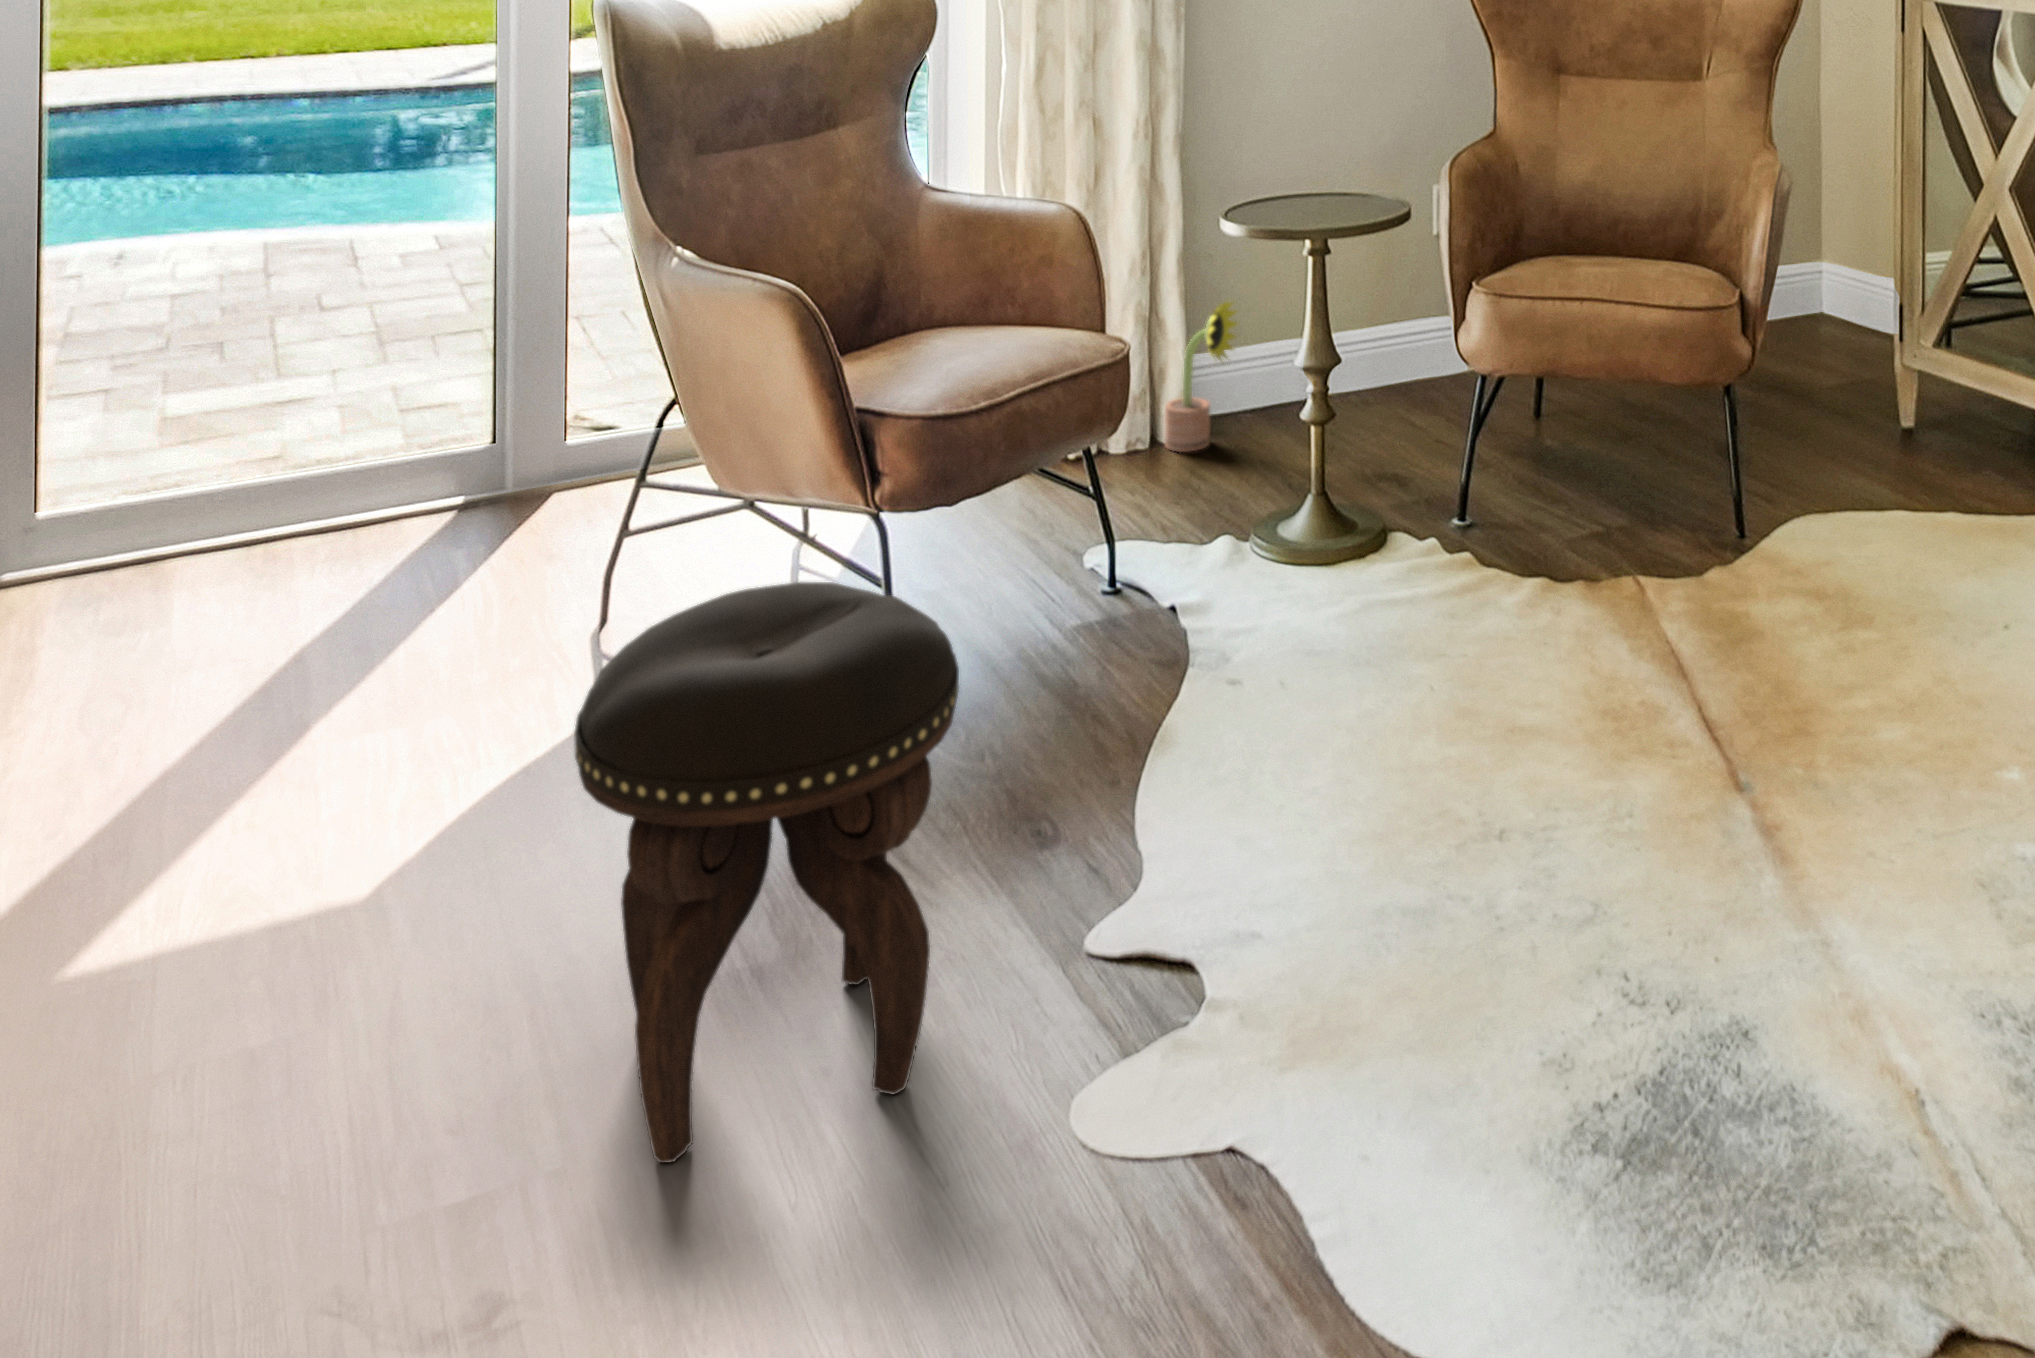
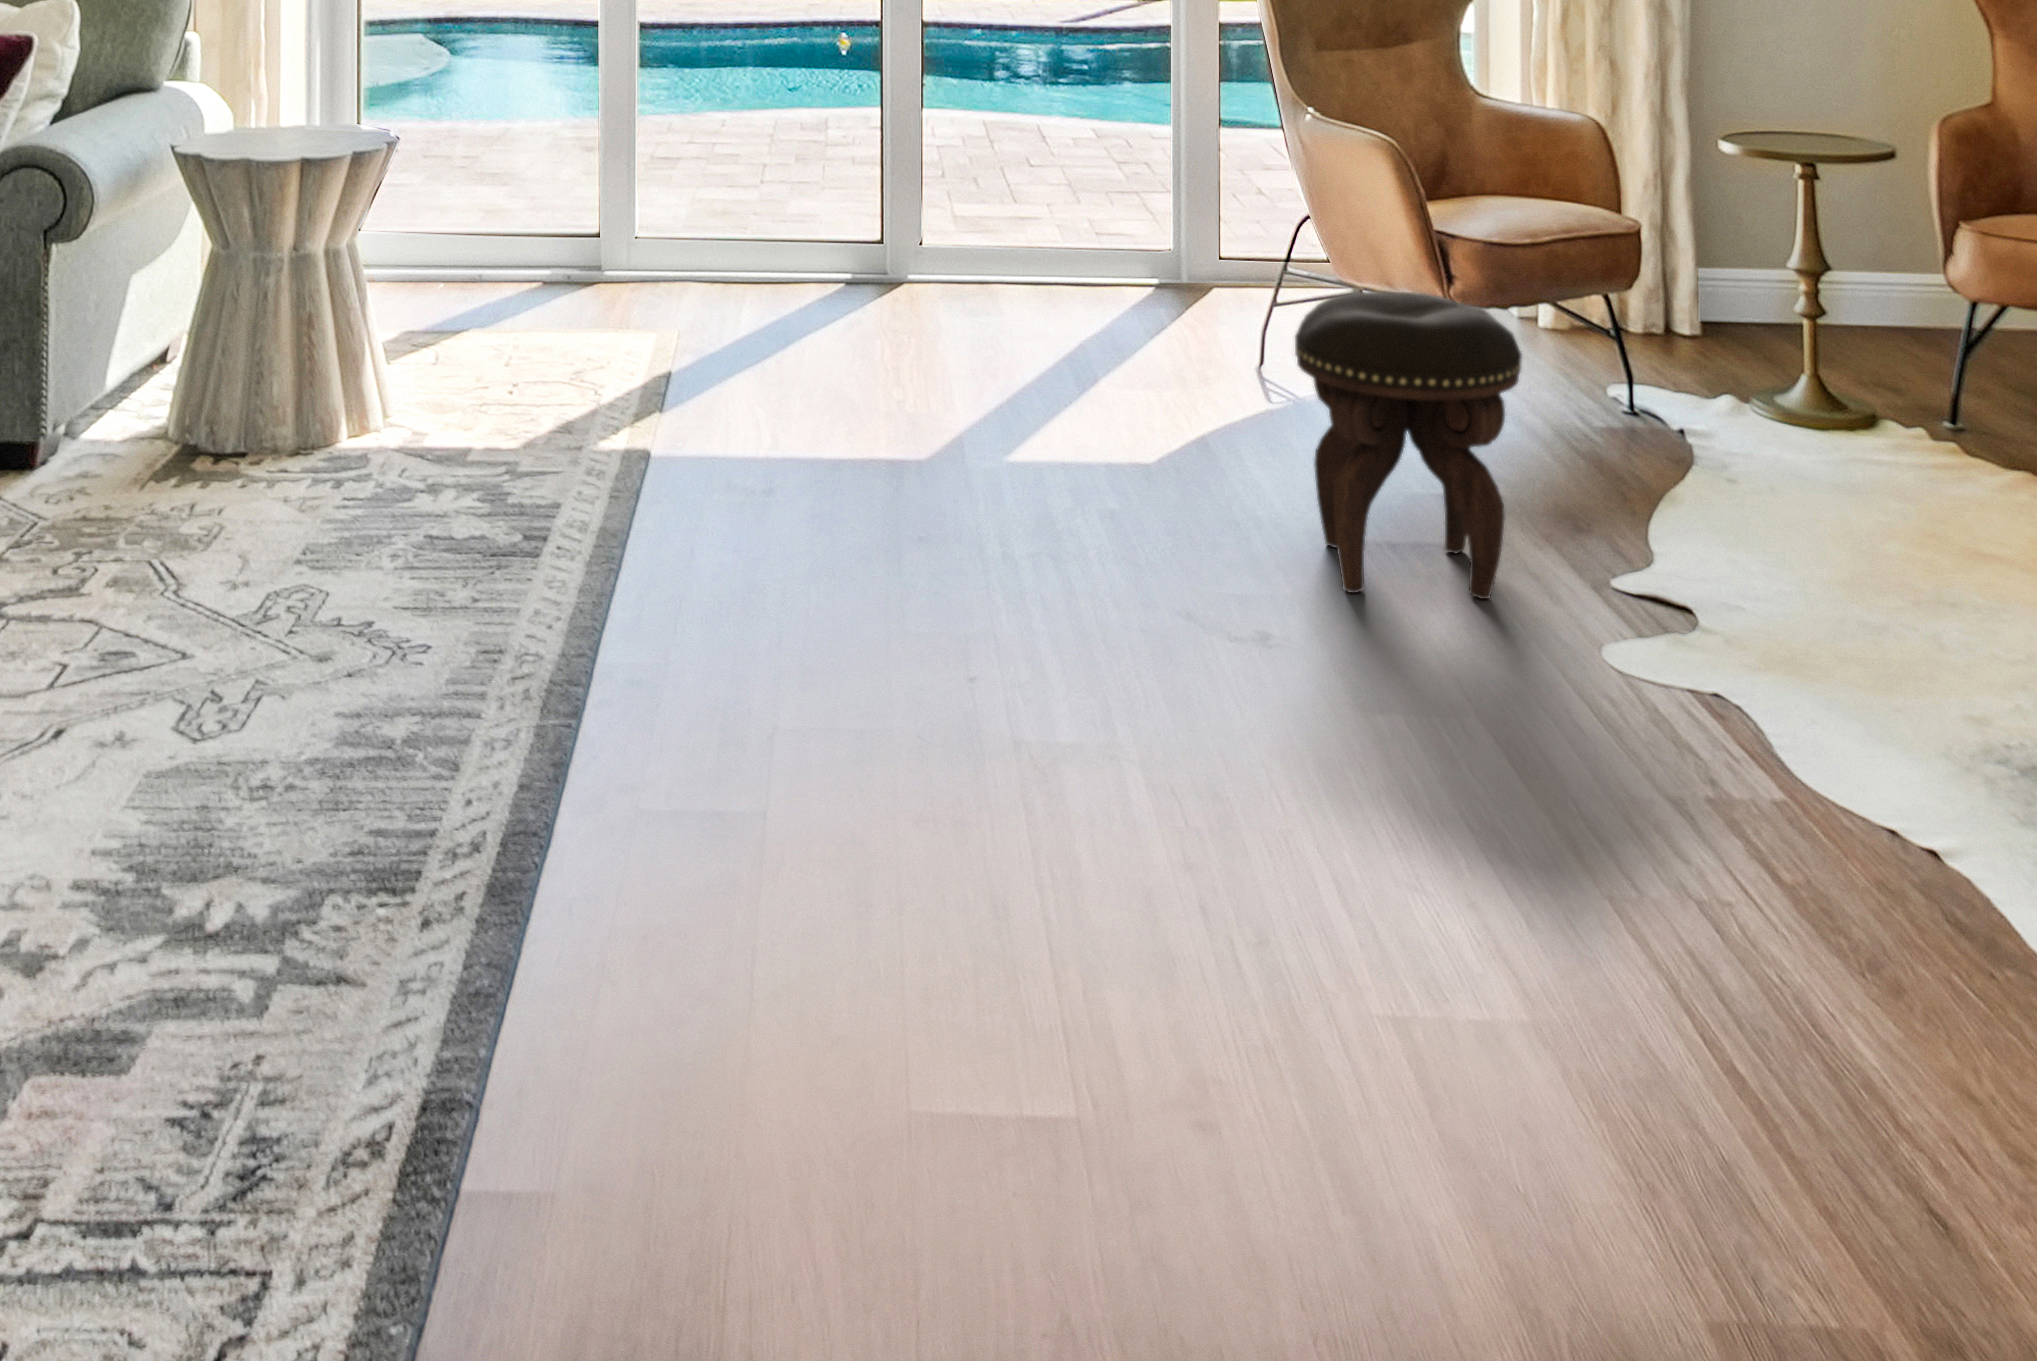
decorative plant: present [1165,301,1237,452] -> none [1676,223,1744,346]

